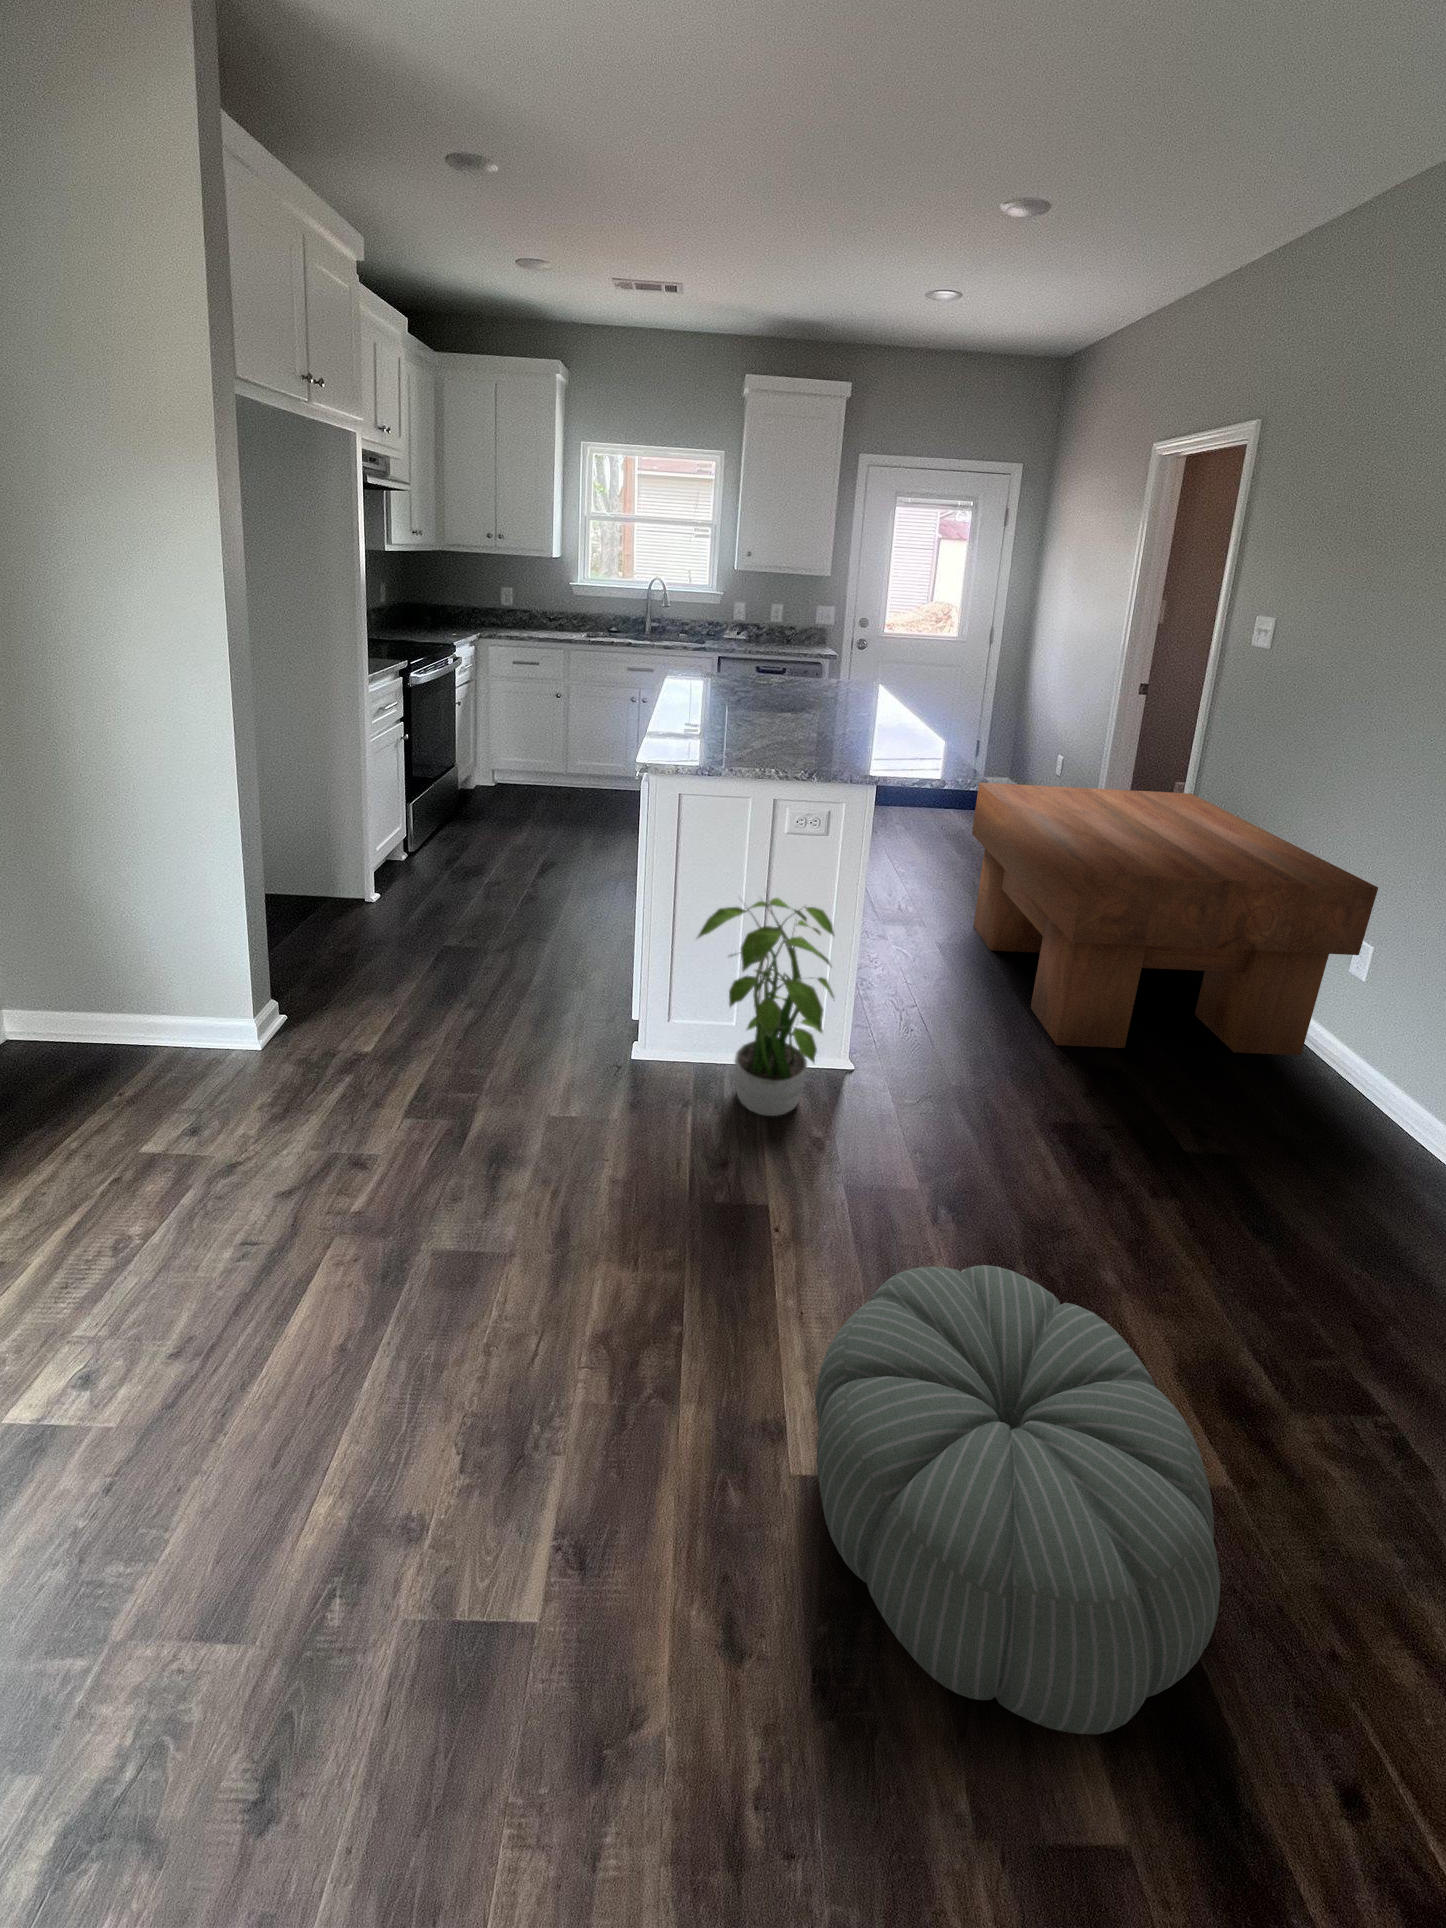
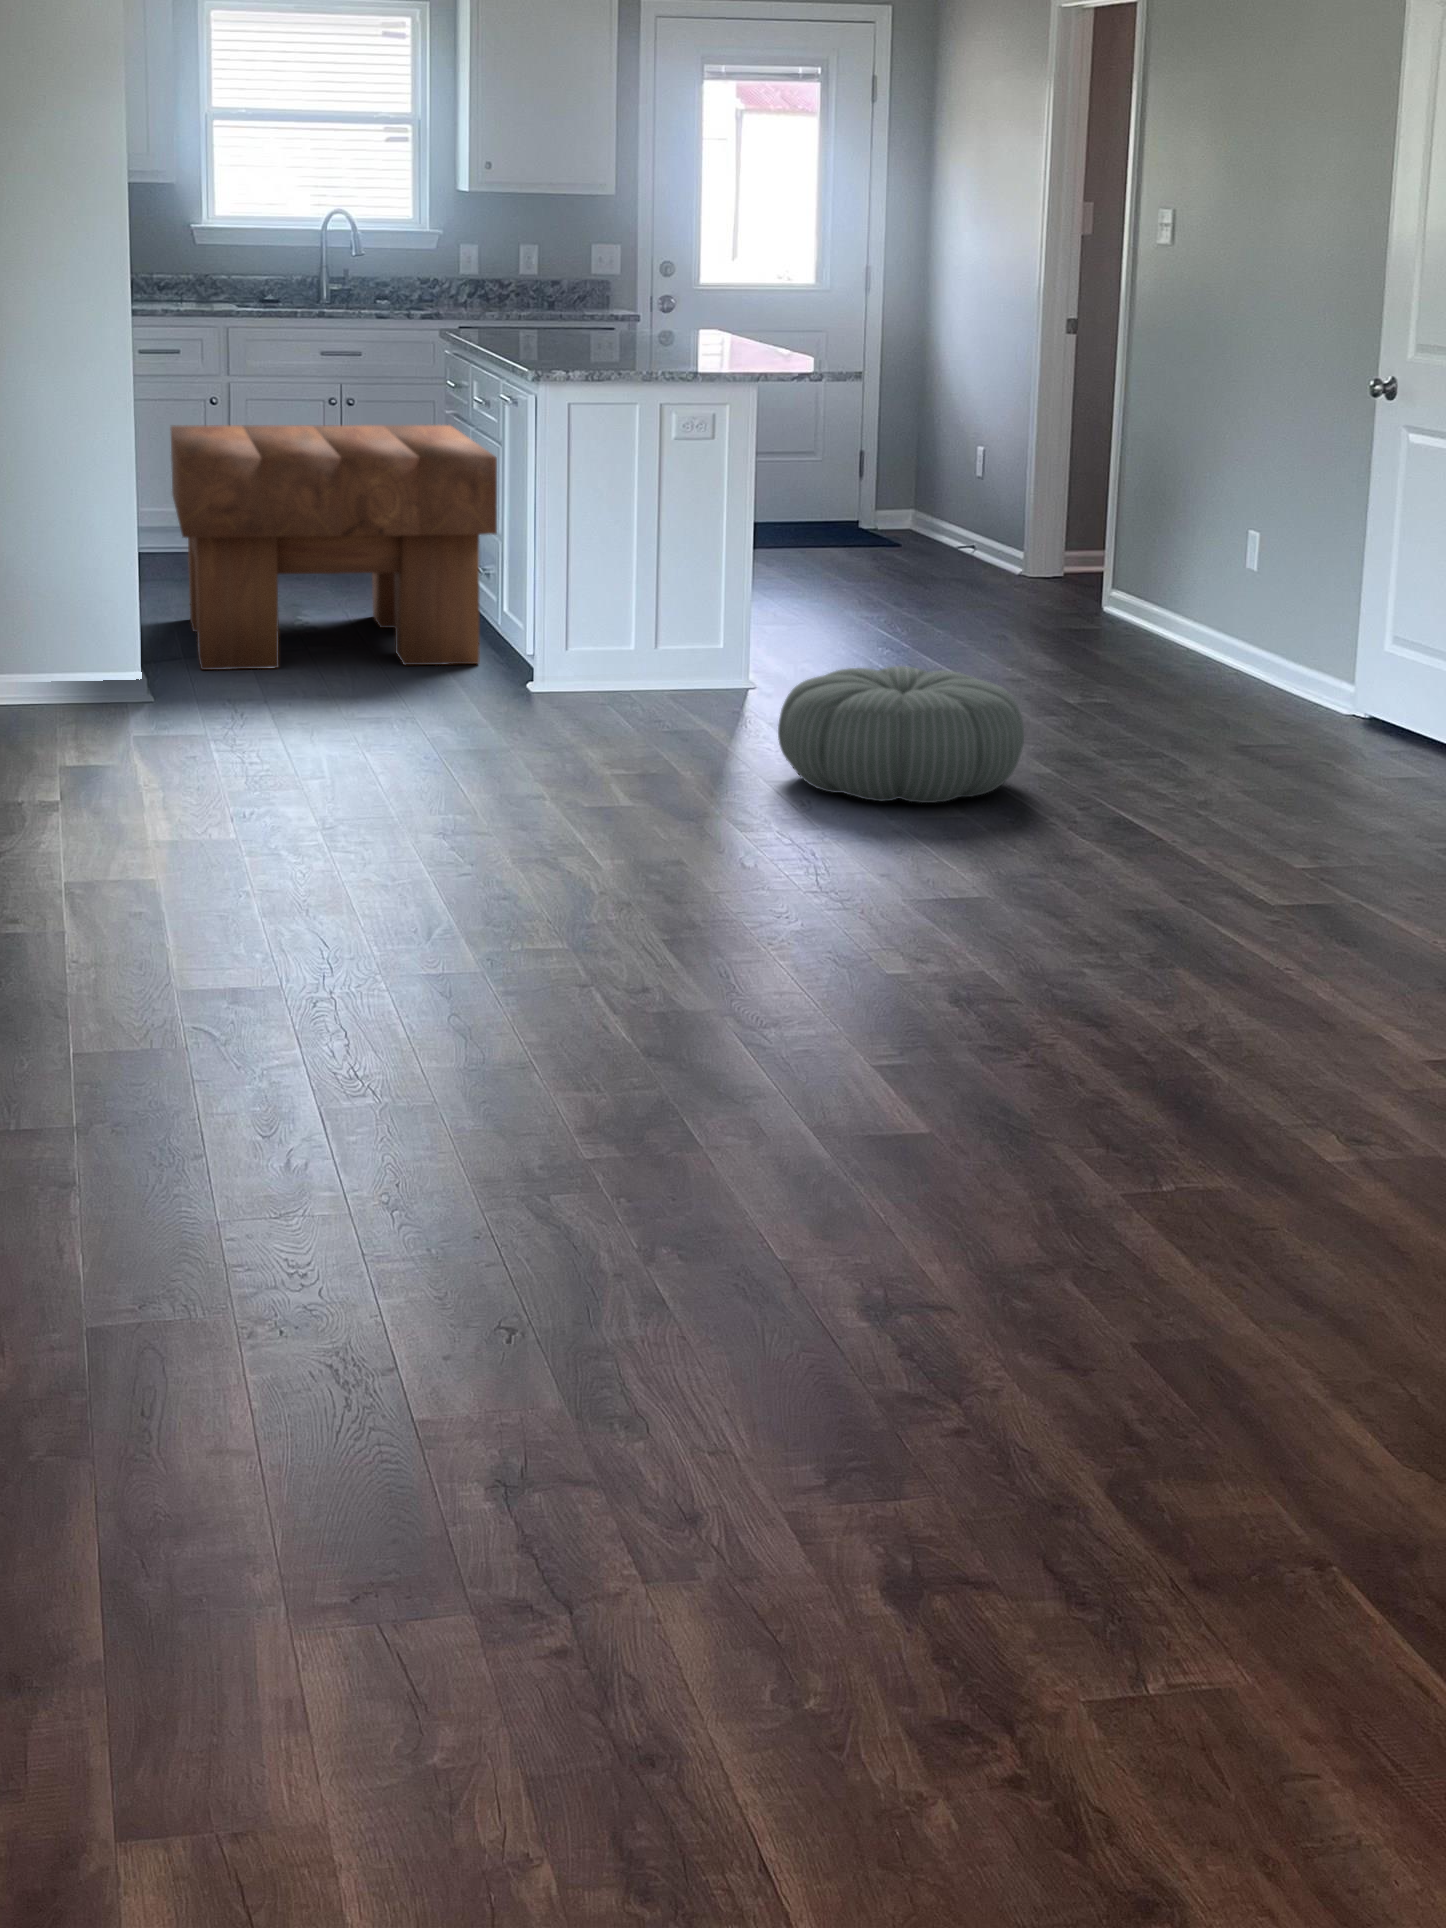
coffee table: present [972,783,1378,1055] -> present [171,425,497,670]
potted plant: present [698,897,835,1116] -> none [602,486,740,709]

